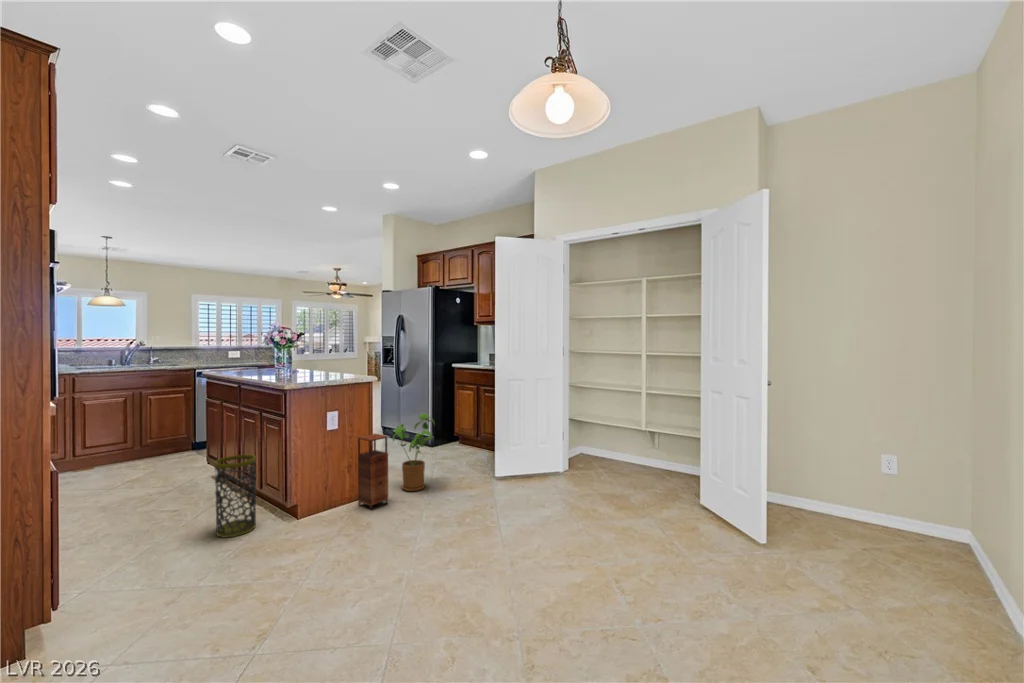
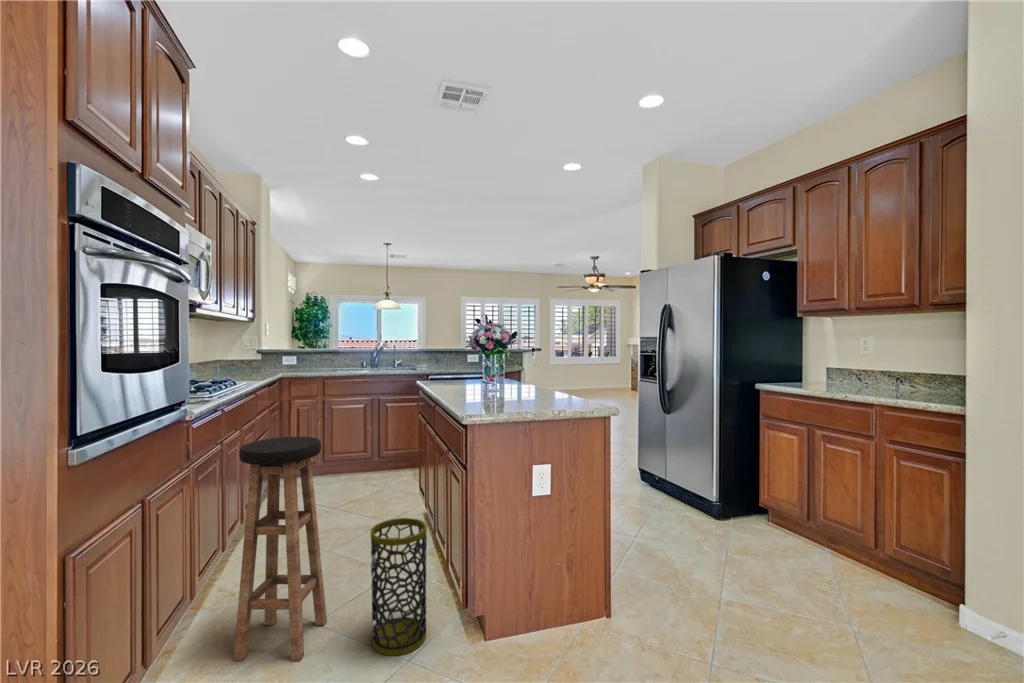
bar stool: none [102,408,171,566] -> present [234,437,327,661]
house plant: present [393,413,435,491] -> none [648,481,730,631]
storage cabinet: present [358,434,388,510] -> none [583,512,637,663]

